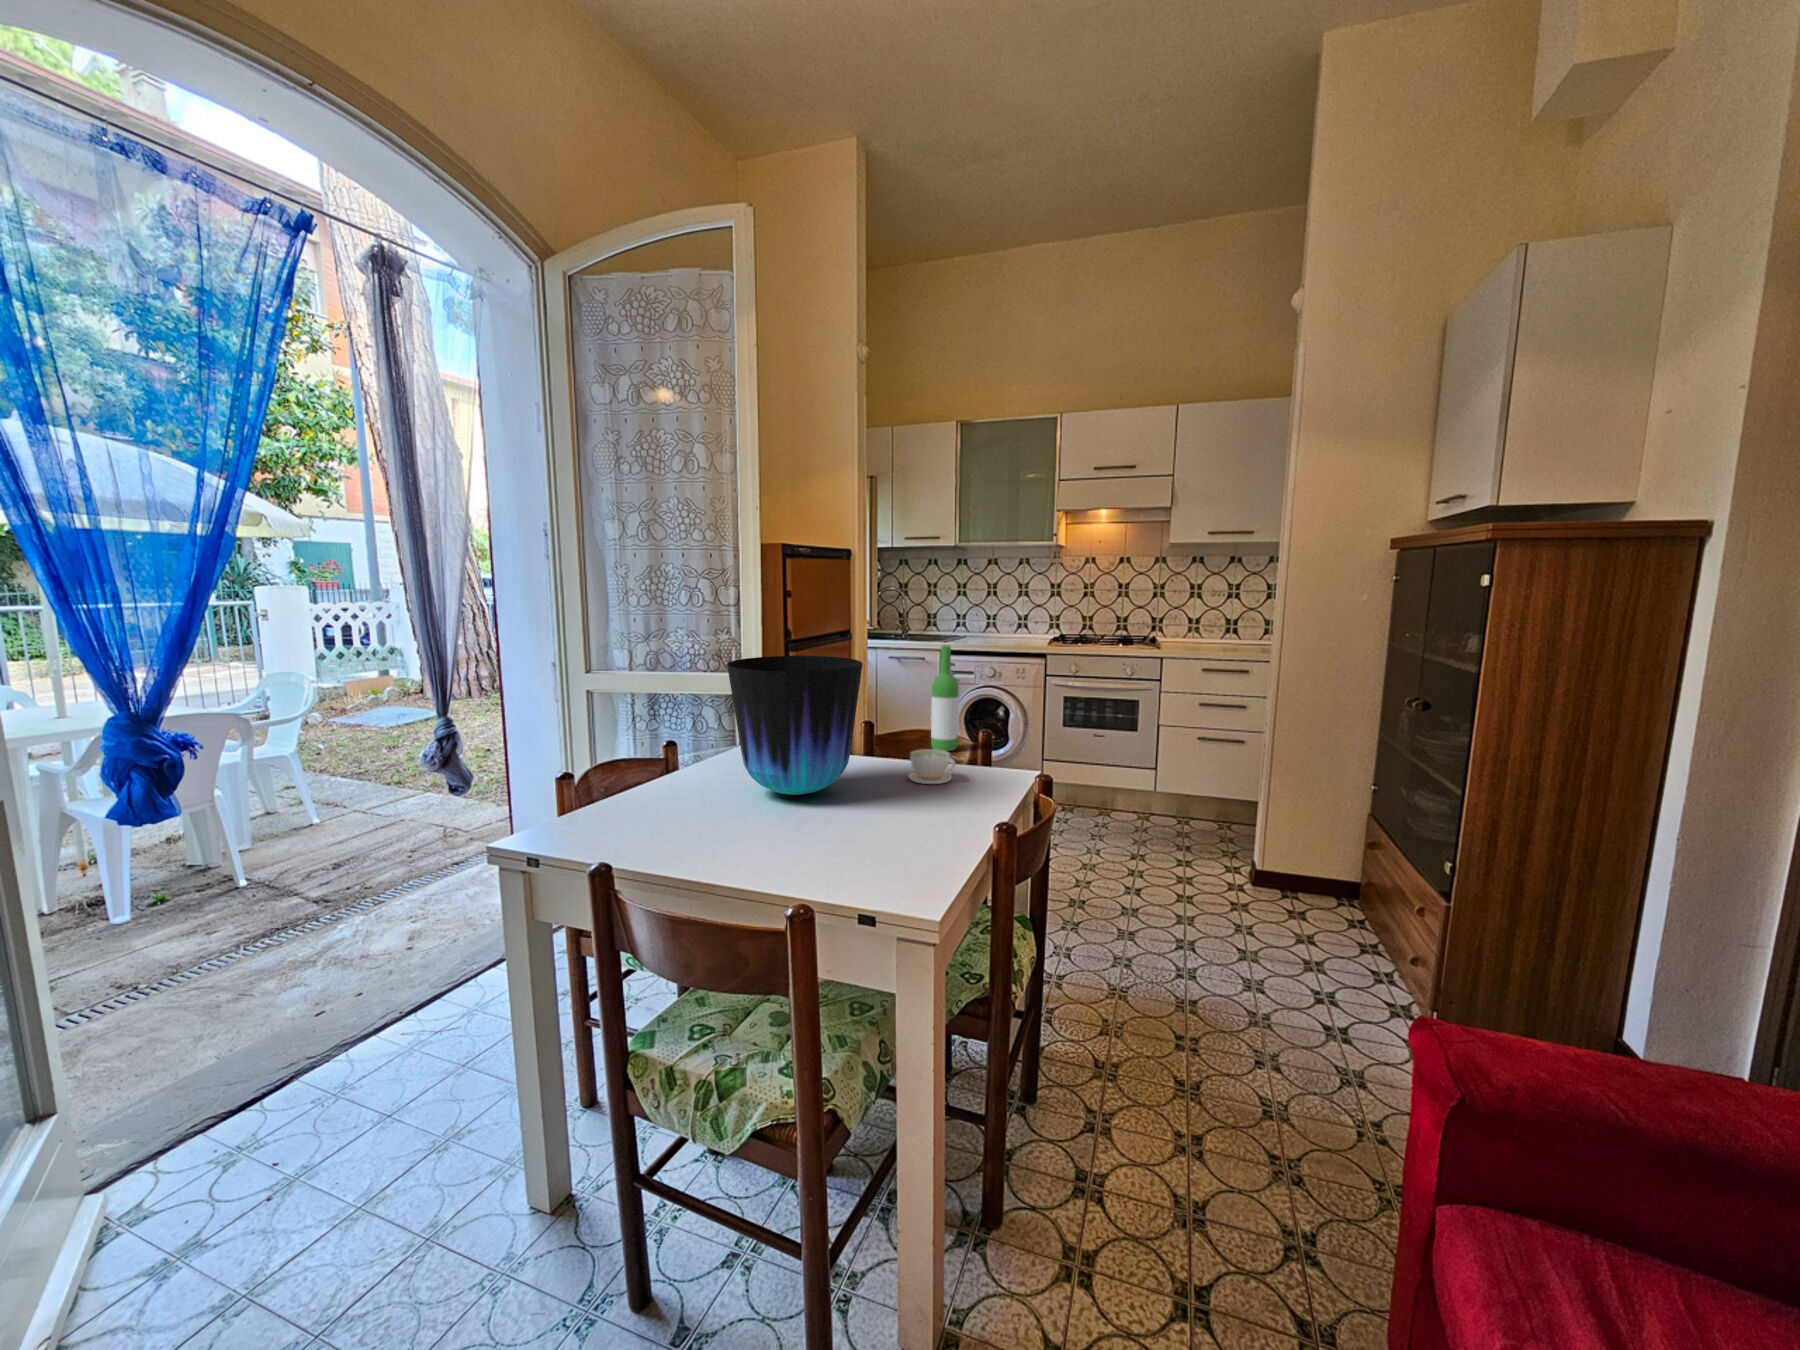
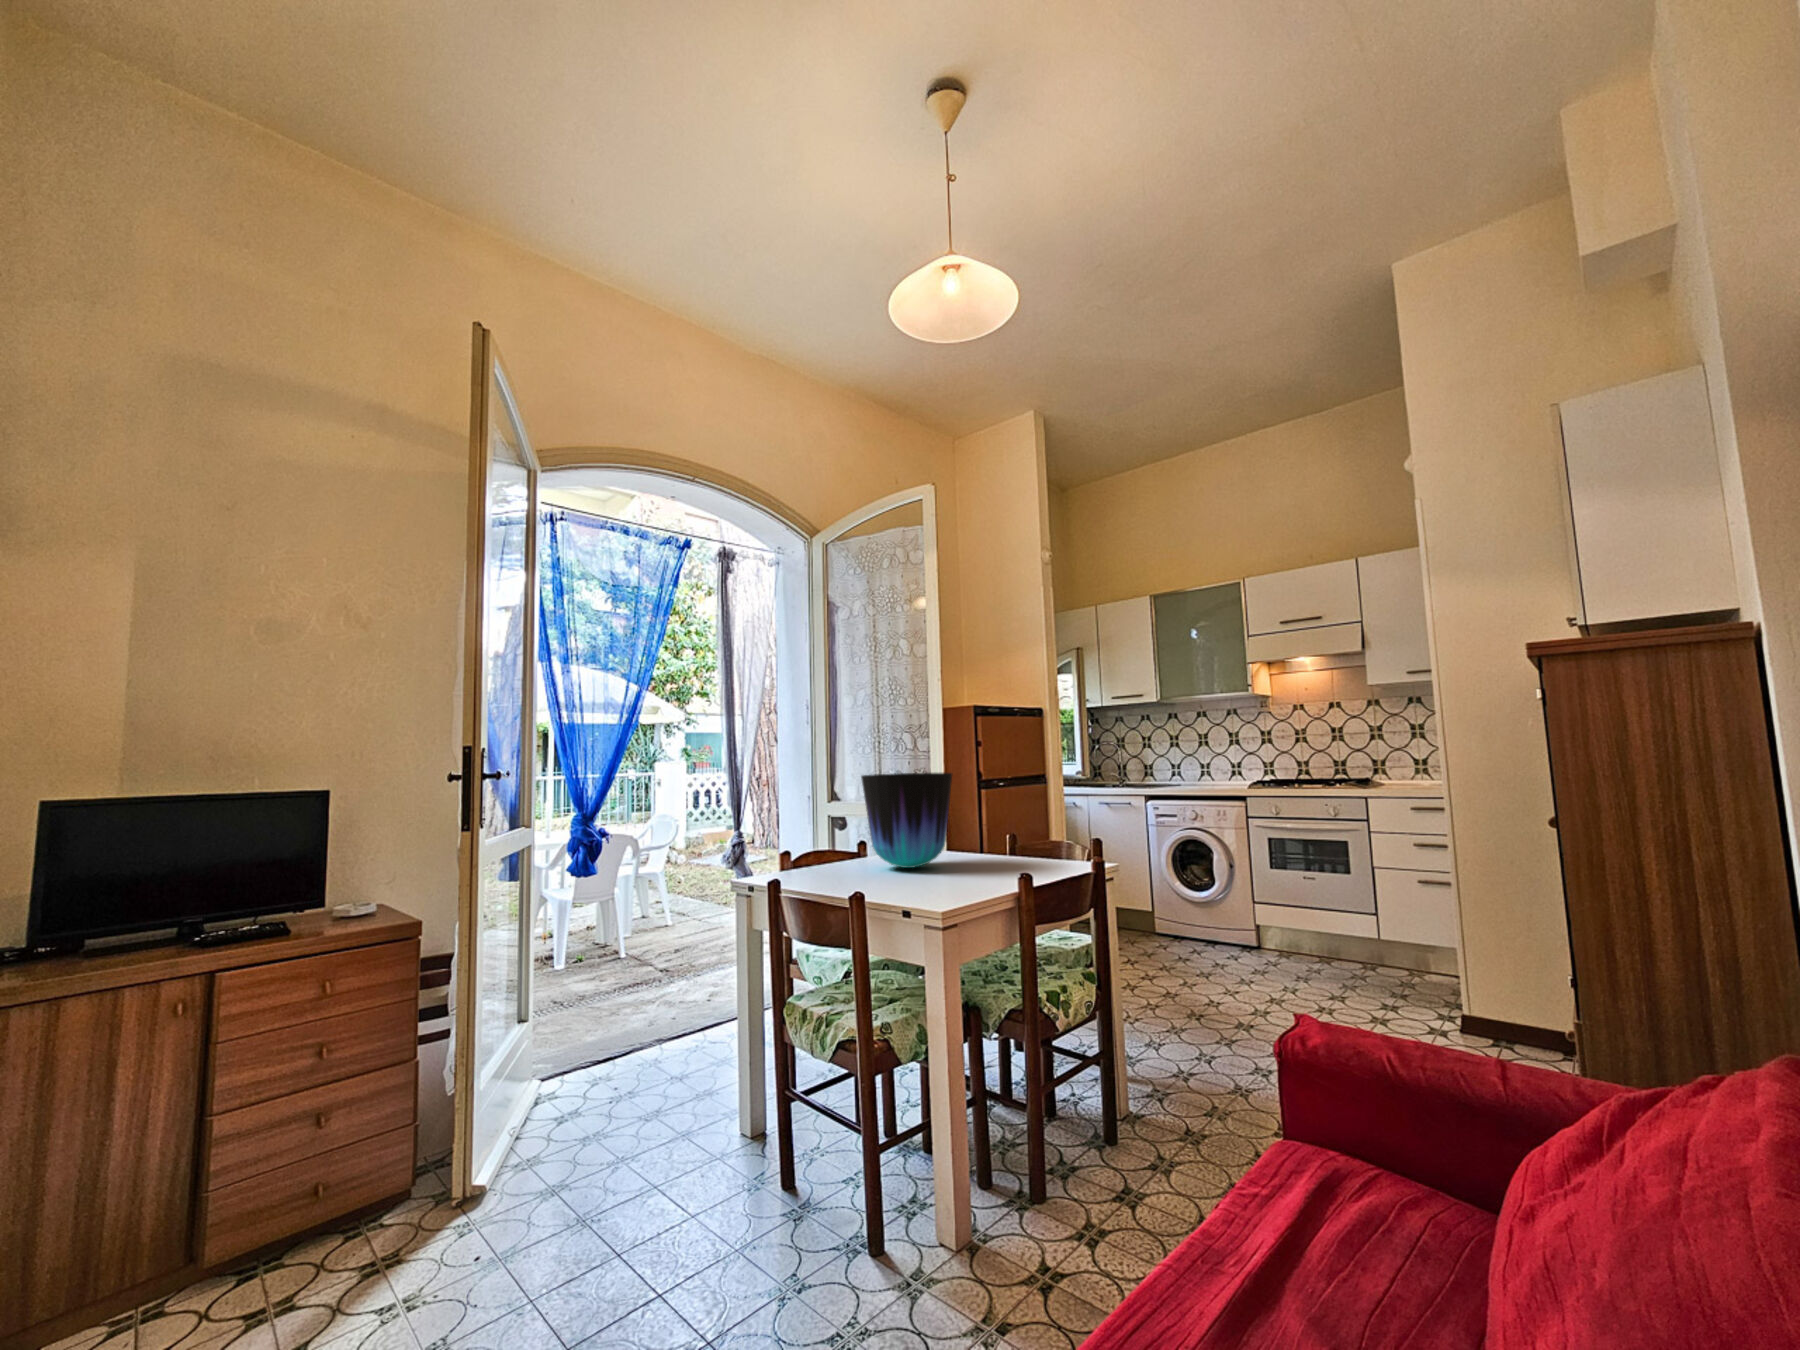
wine bottle: present [931,645,959,751] -> none [1041,769,1065,853]
coffee cup: present [909,749,955,784] -> none [998,843,1032,867]

